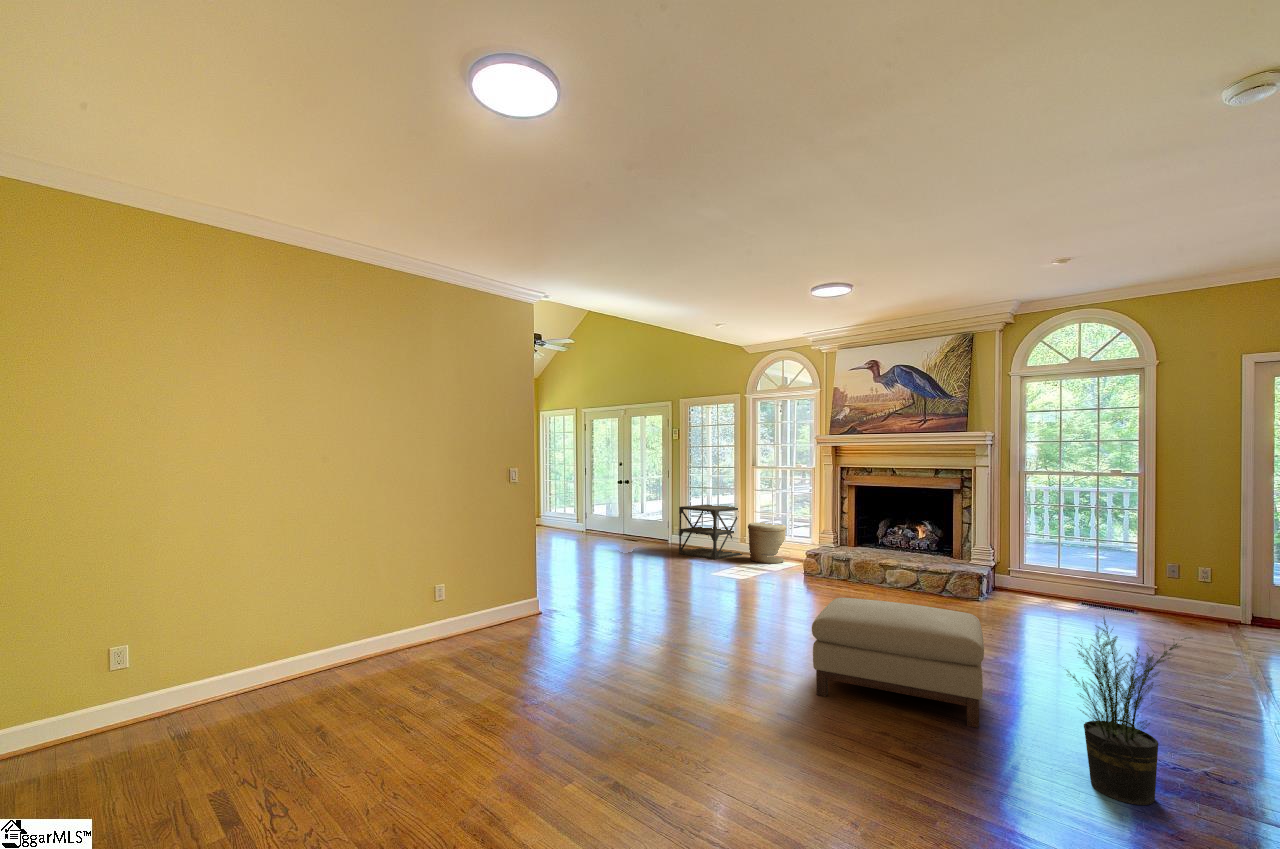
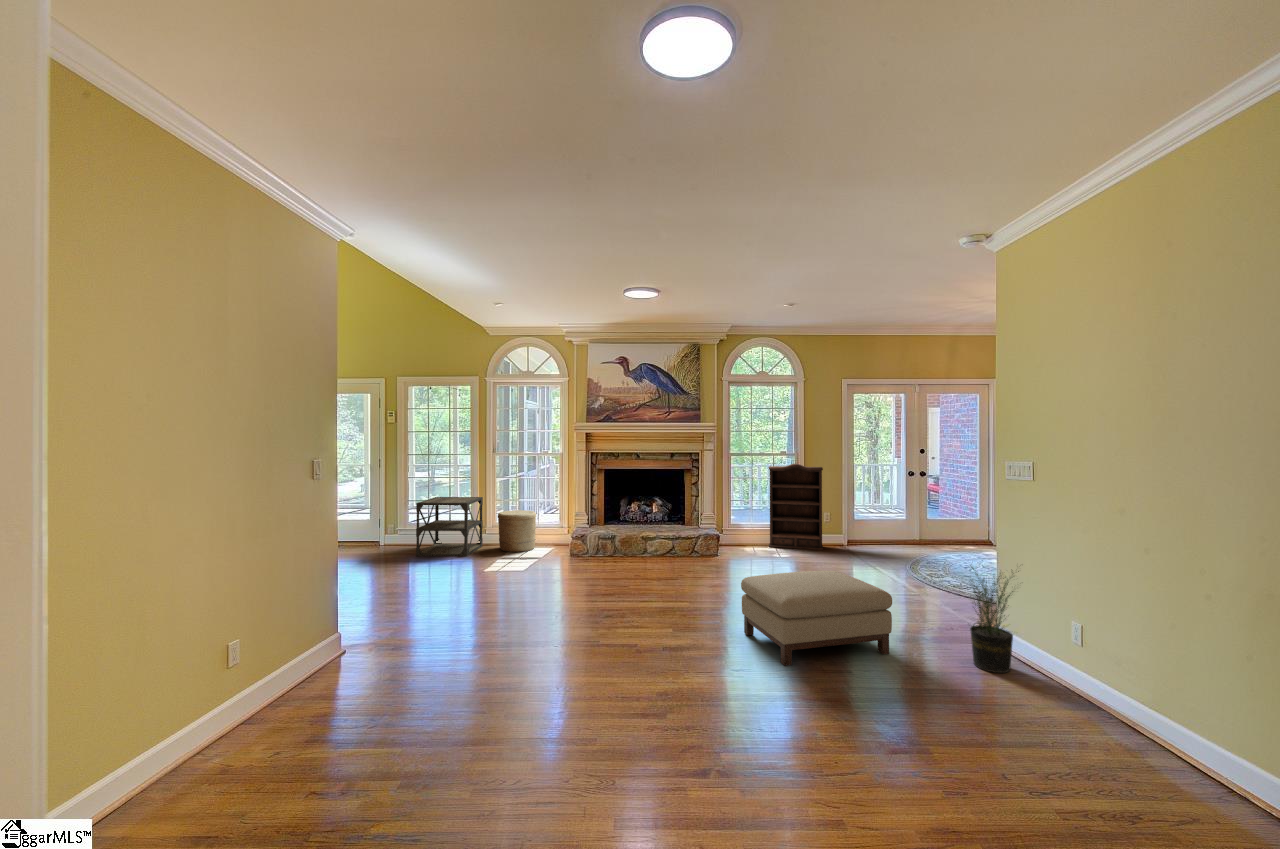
bookshelf: none [1079,489,1189,624] -> present [769,464,823,550]

